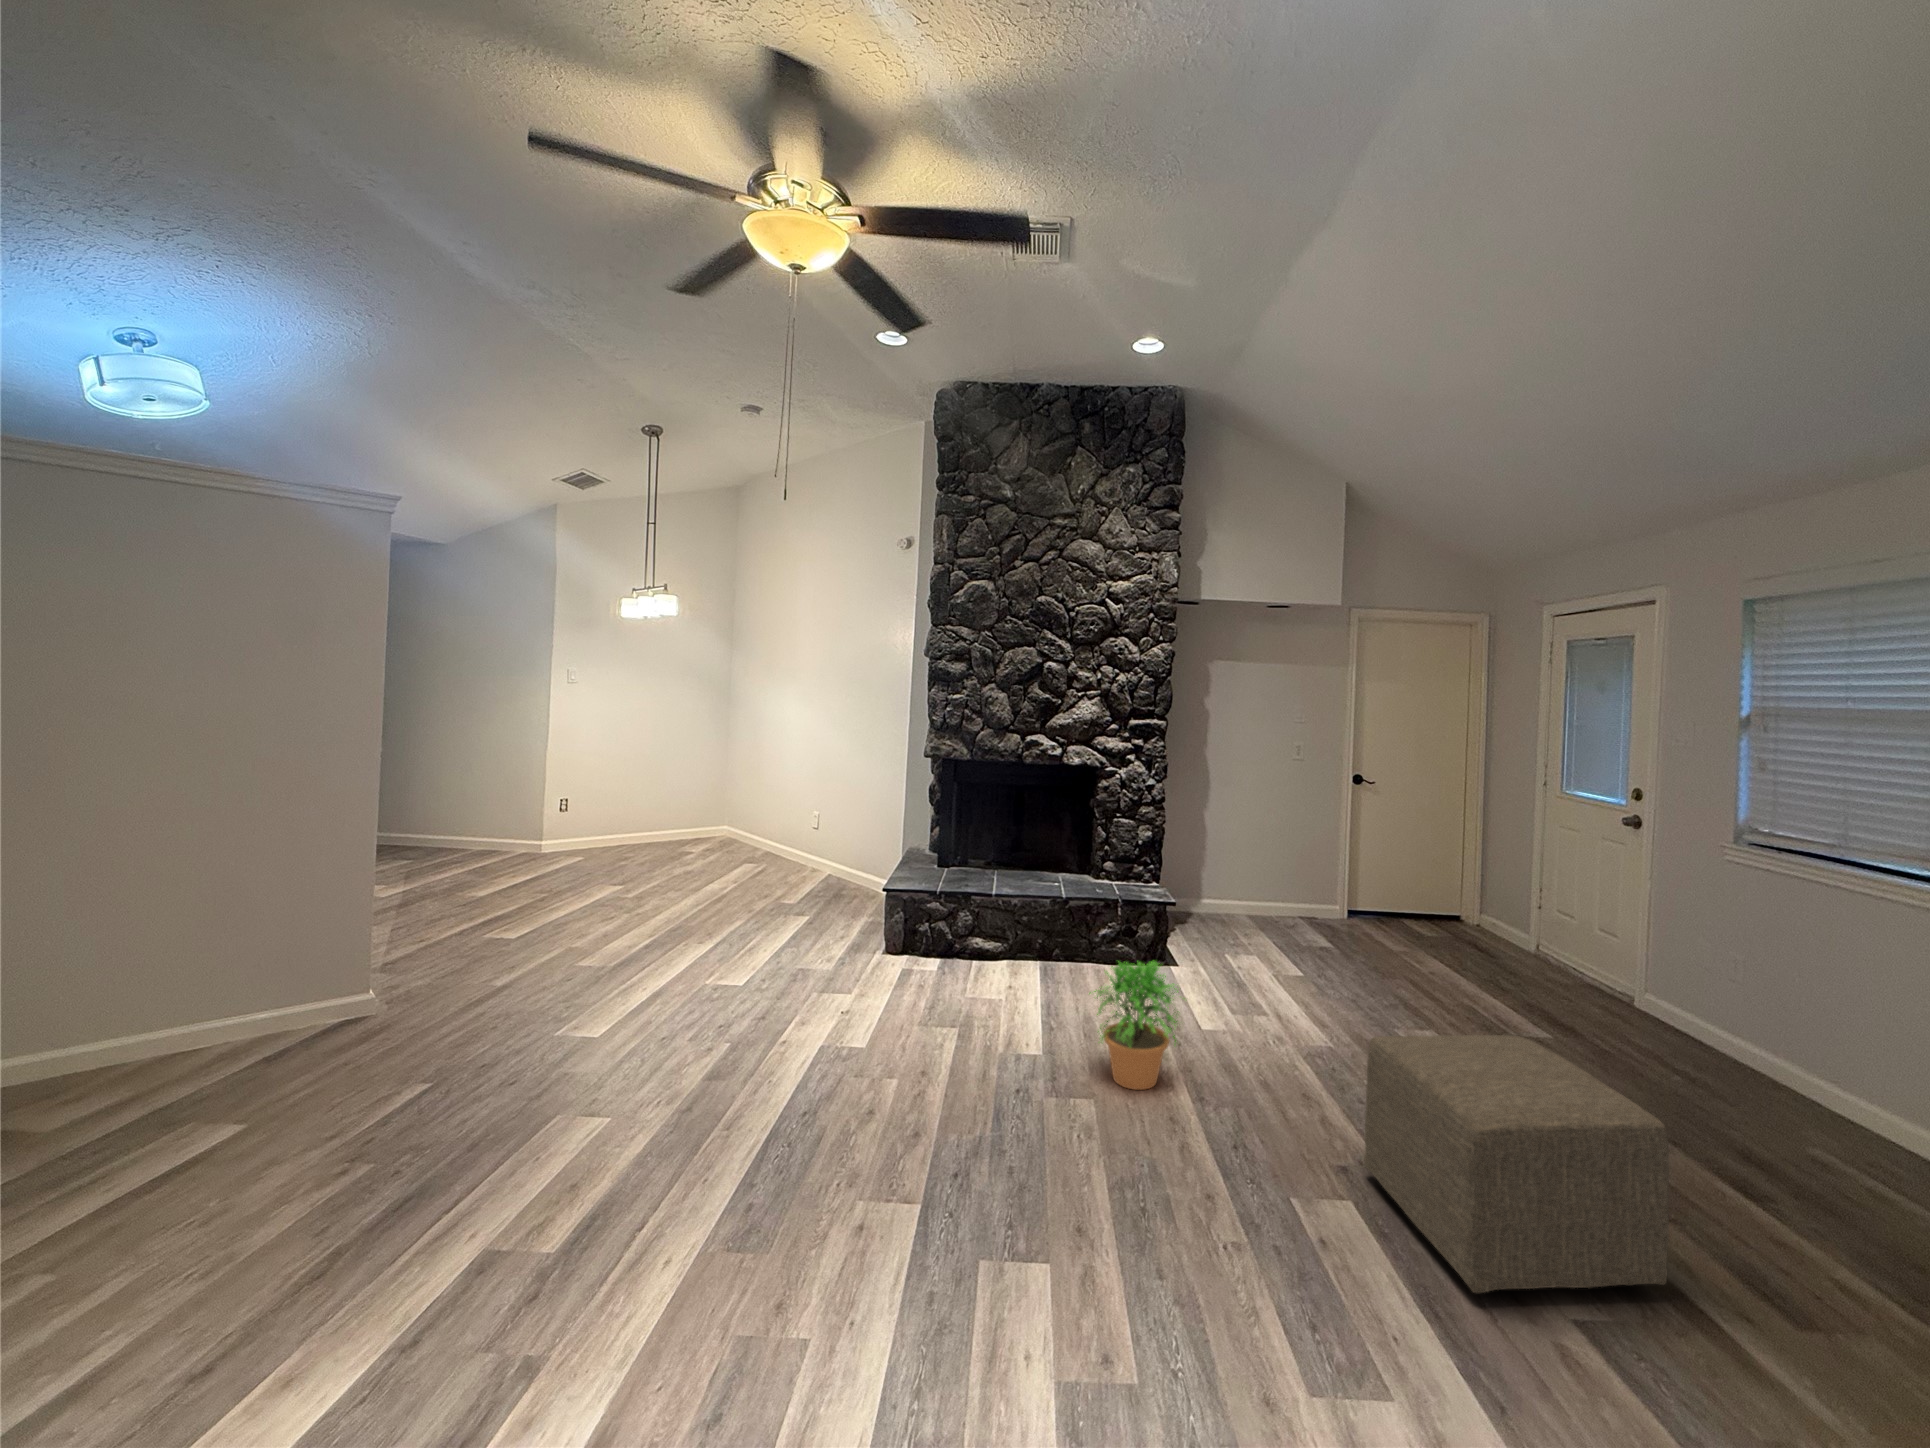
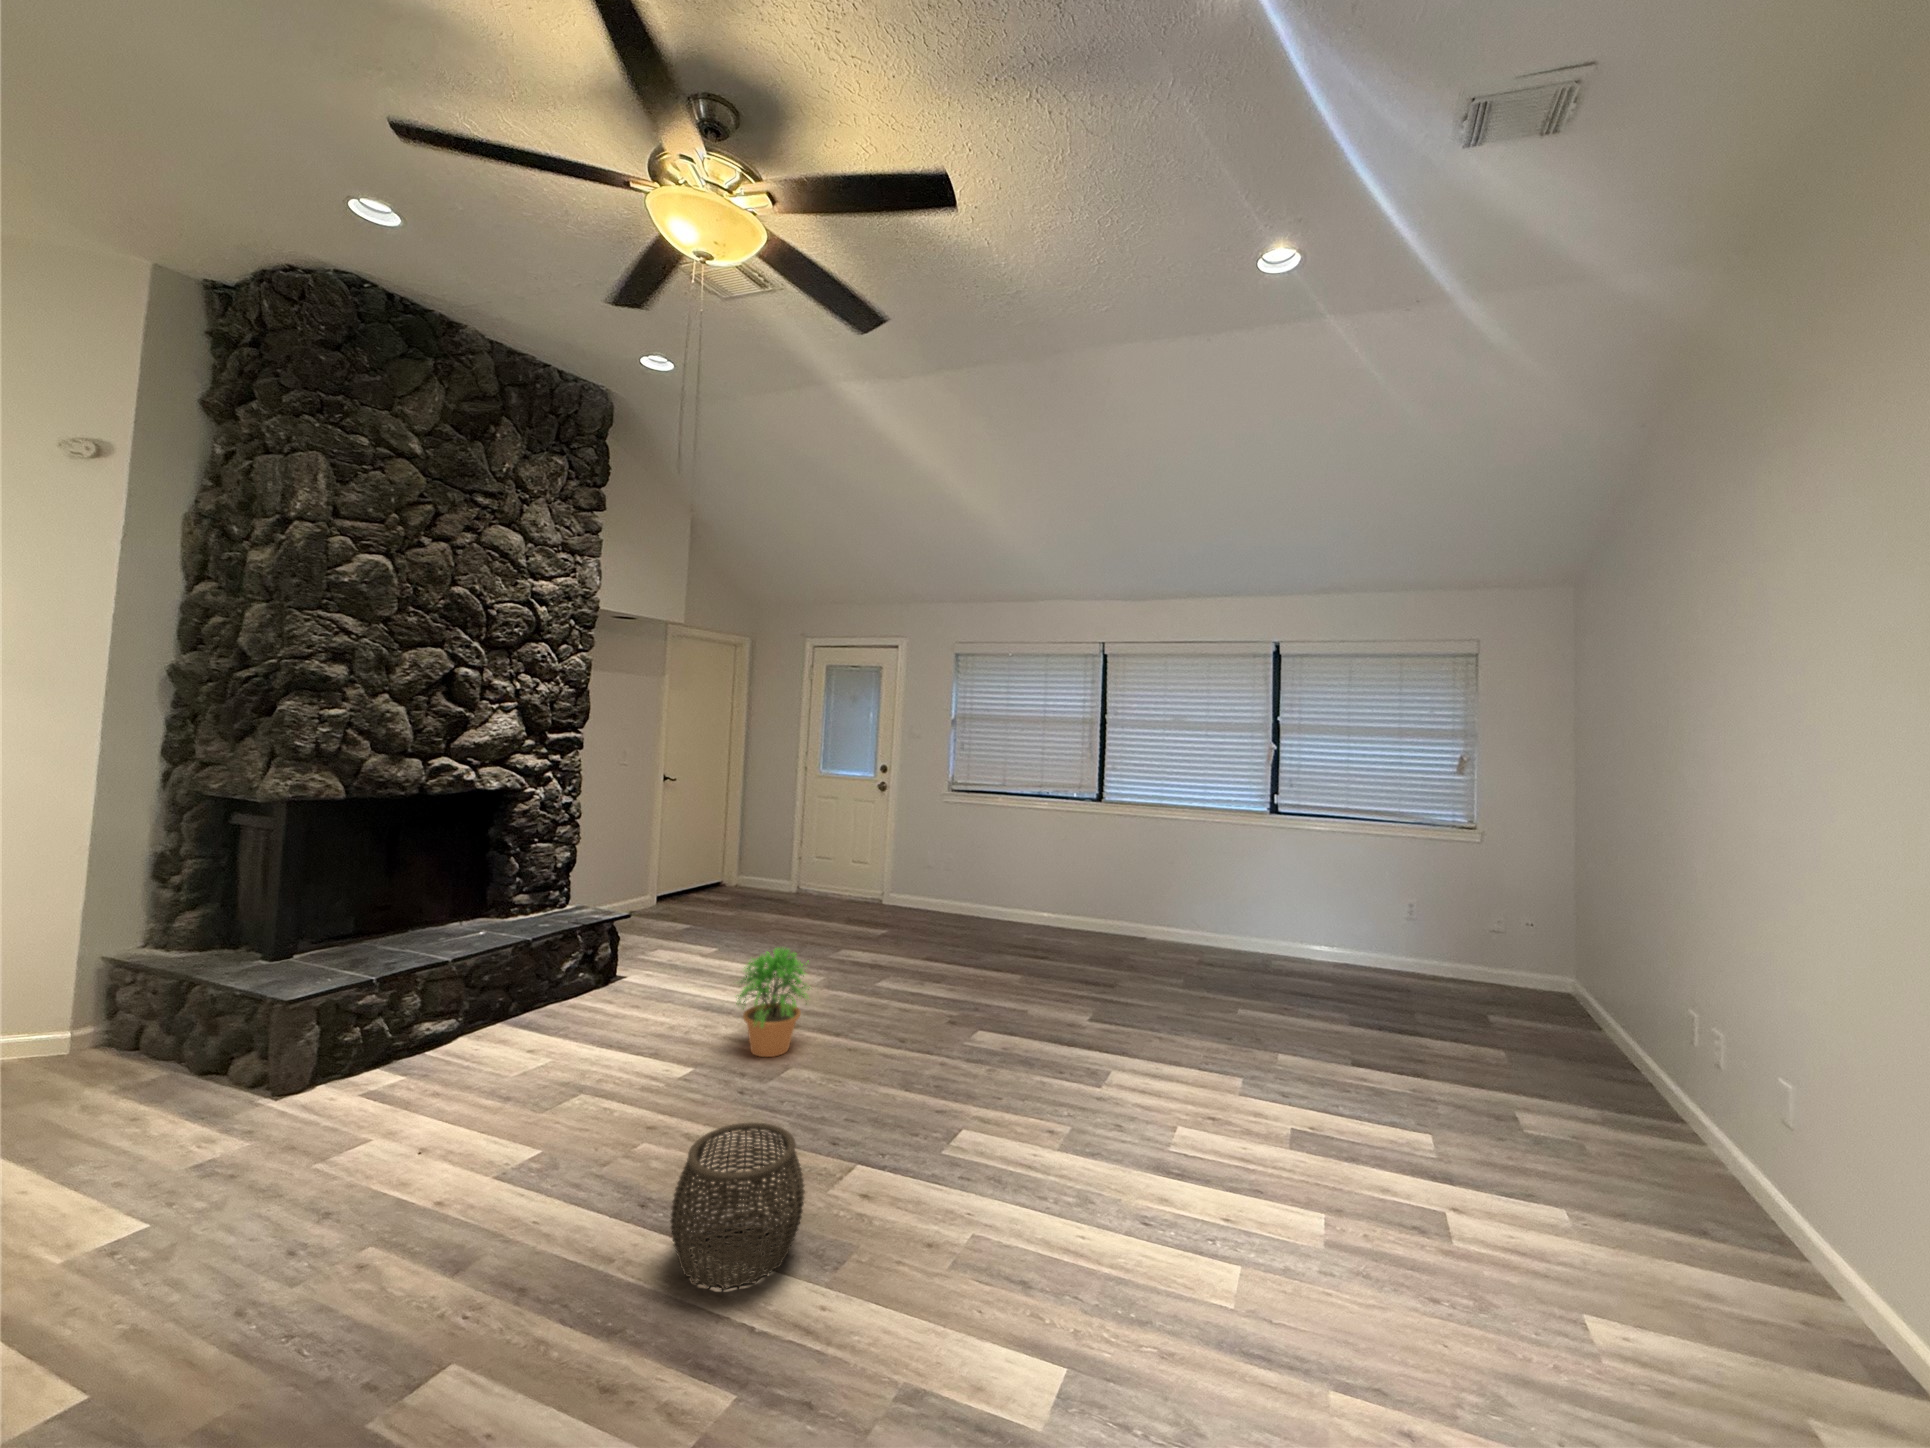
ottoman: present [1364,1035,1669,1293] -> none [944,918,1072,1041]
woven basket: none [680,1076,821,1249] -> present [670,1122,805,1290]

